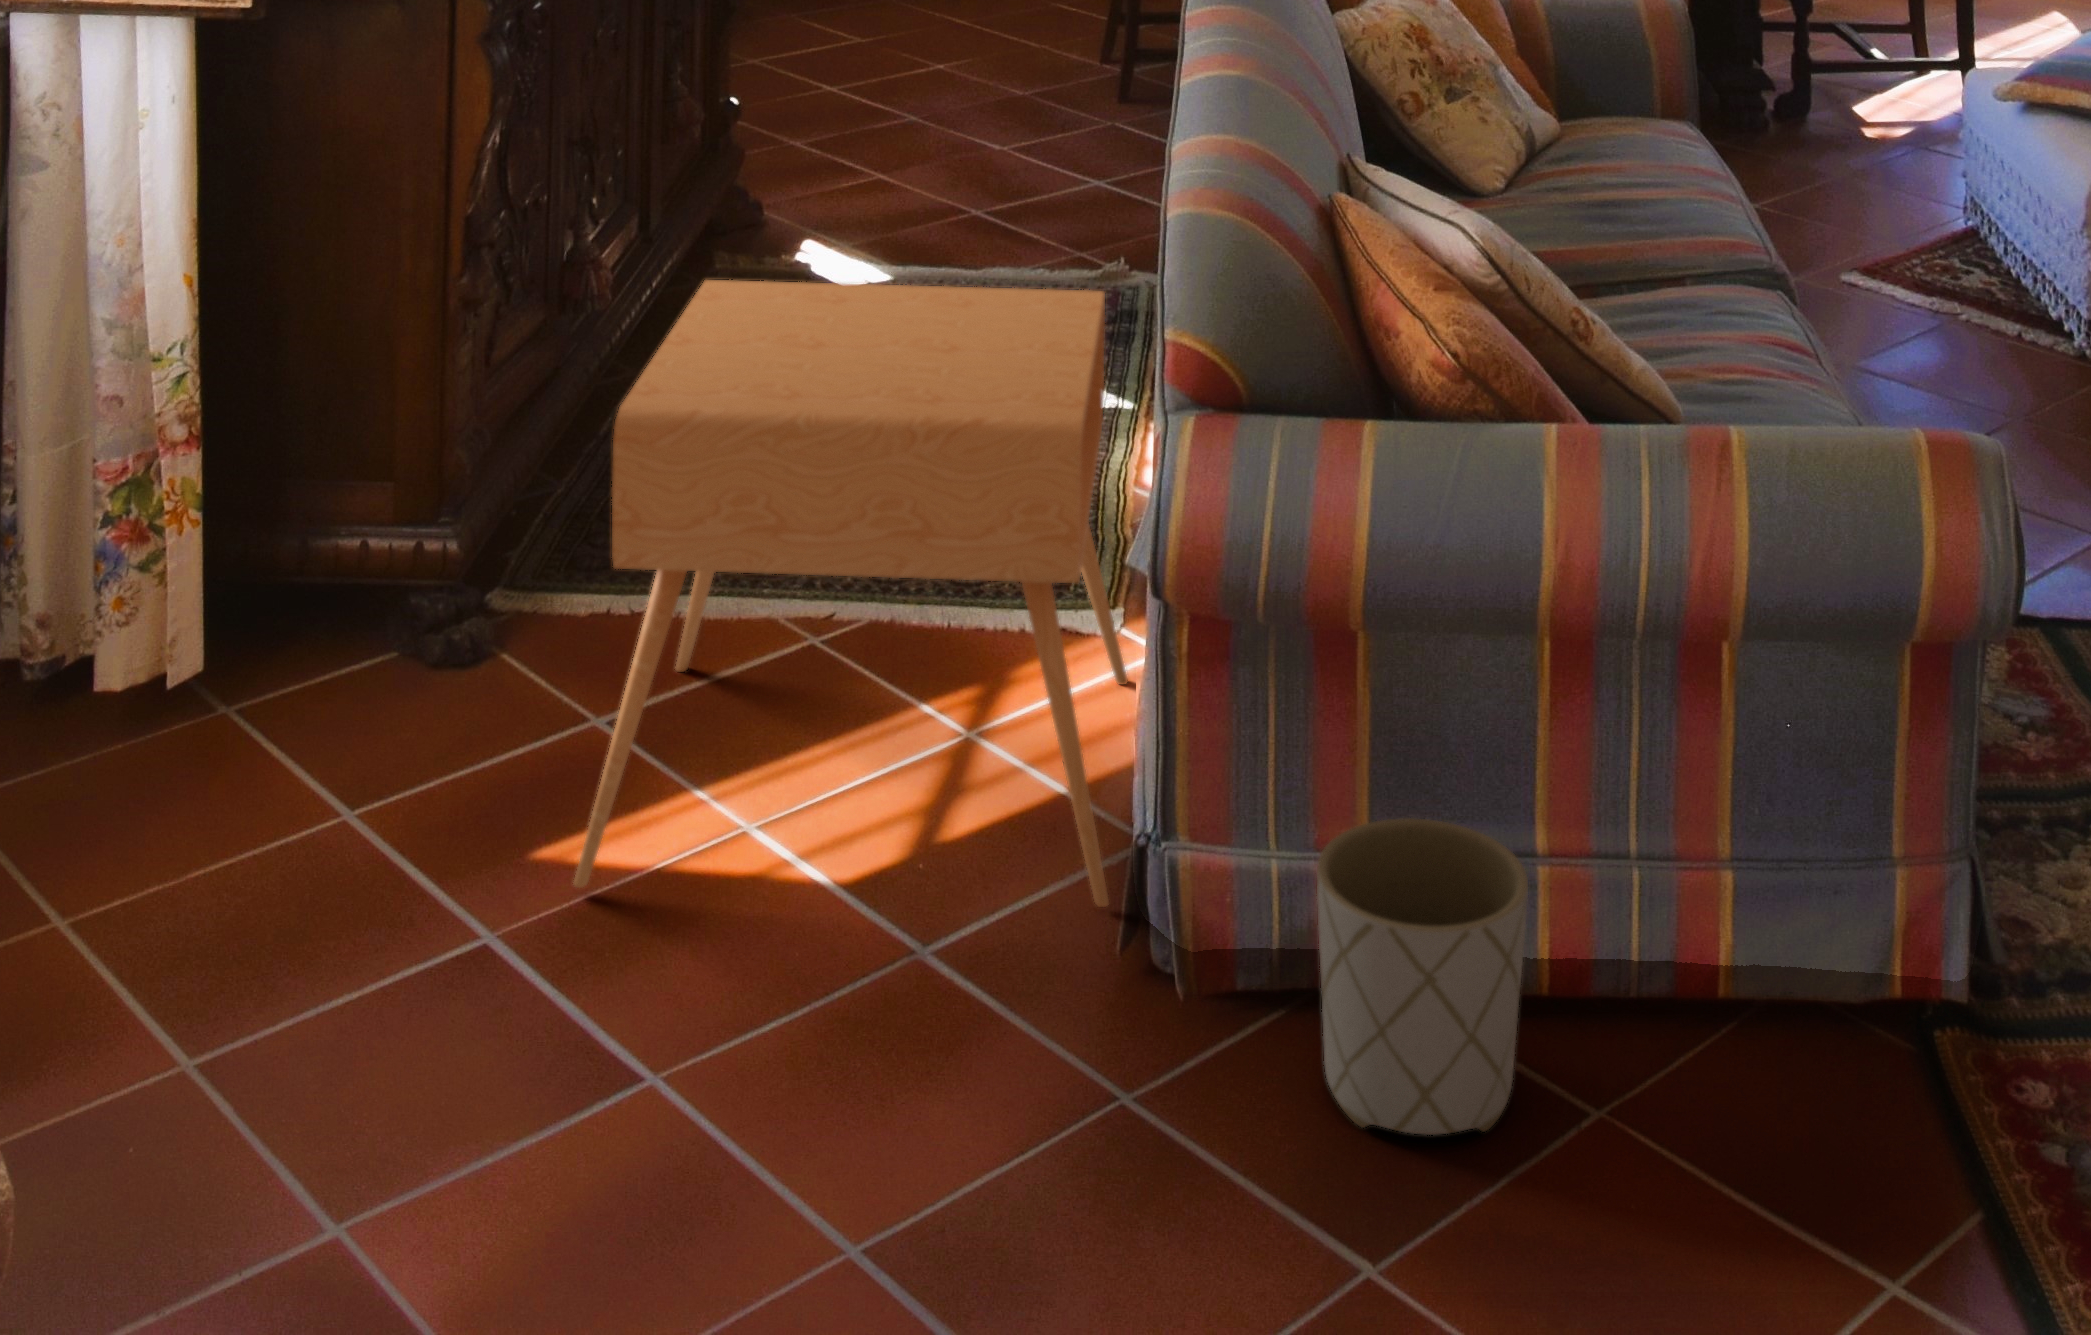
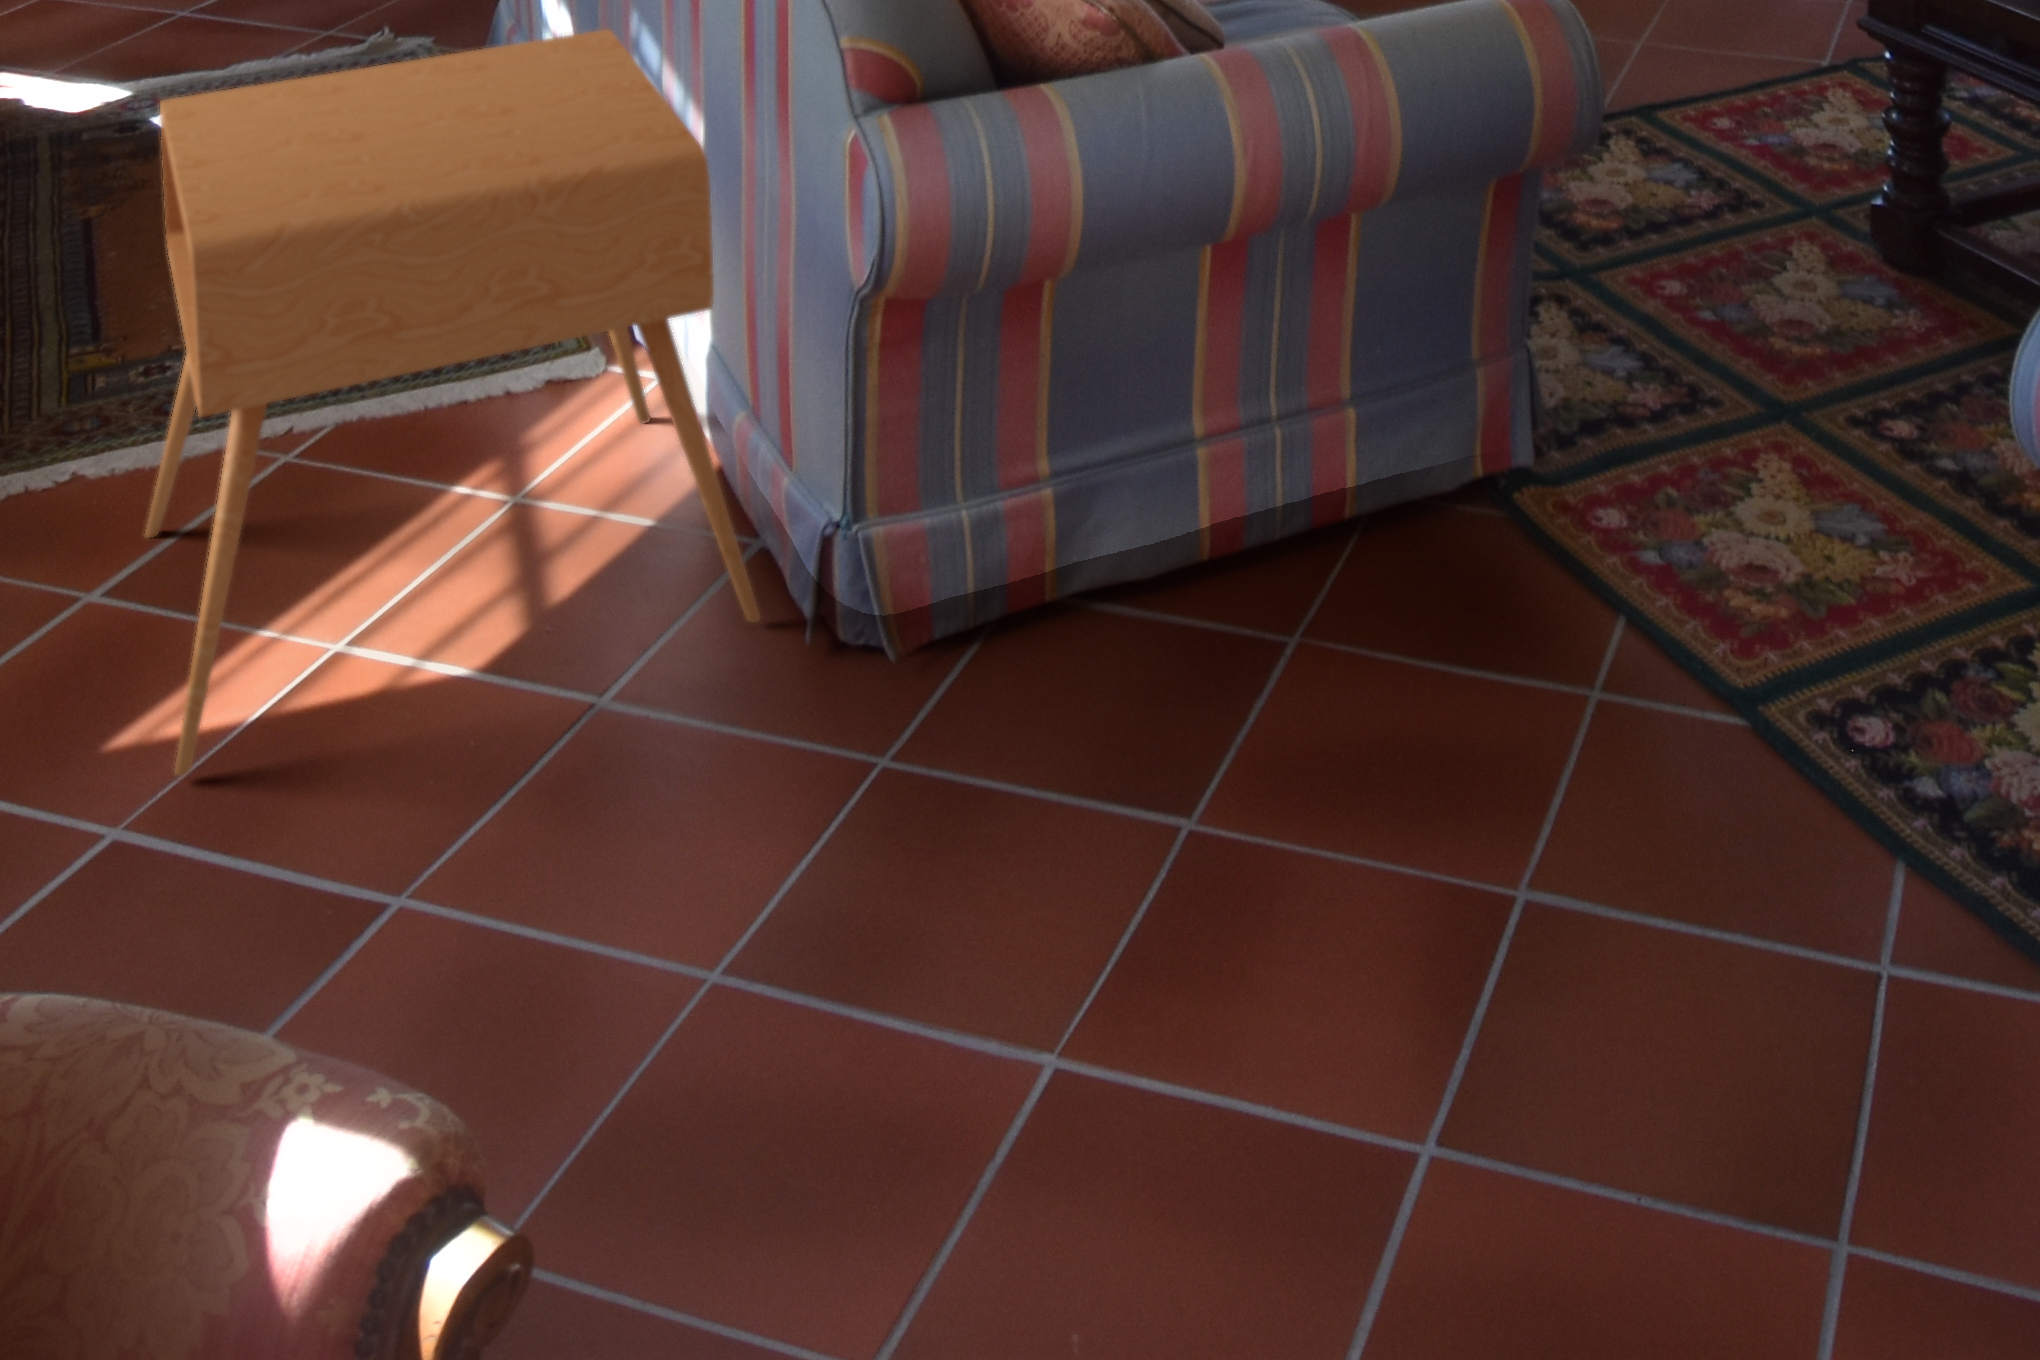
planter: present [1317,818,1528,1135] -> none [1029,436,1227,728]

